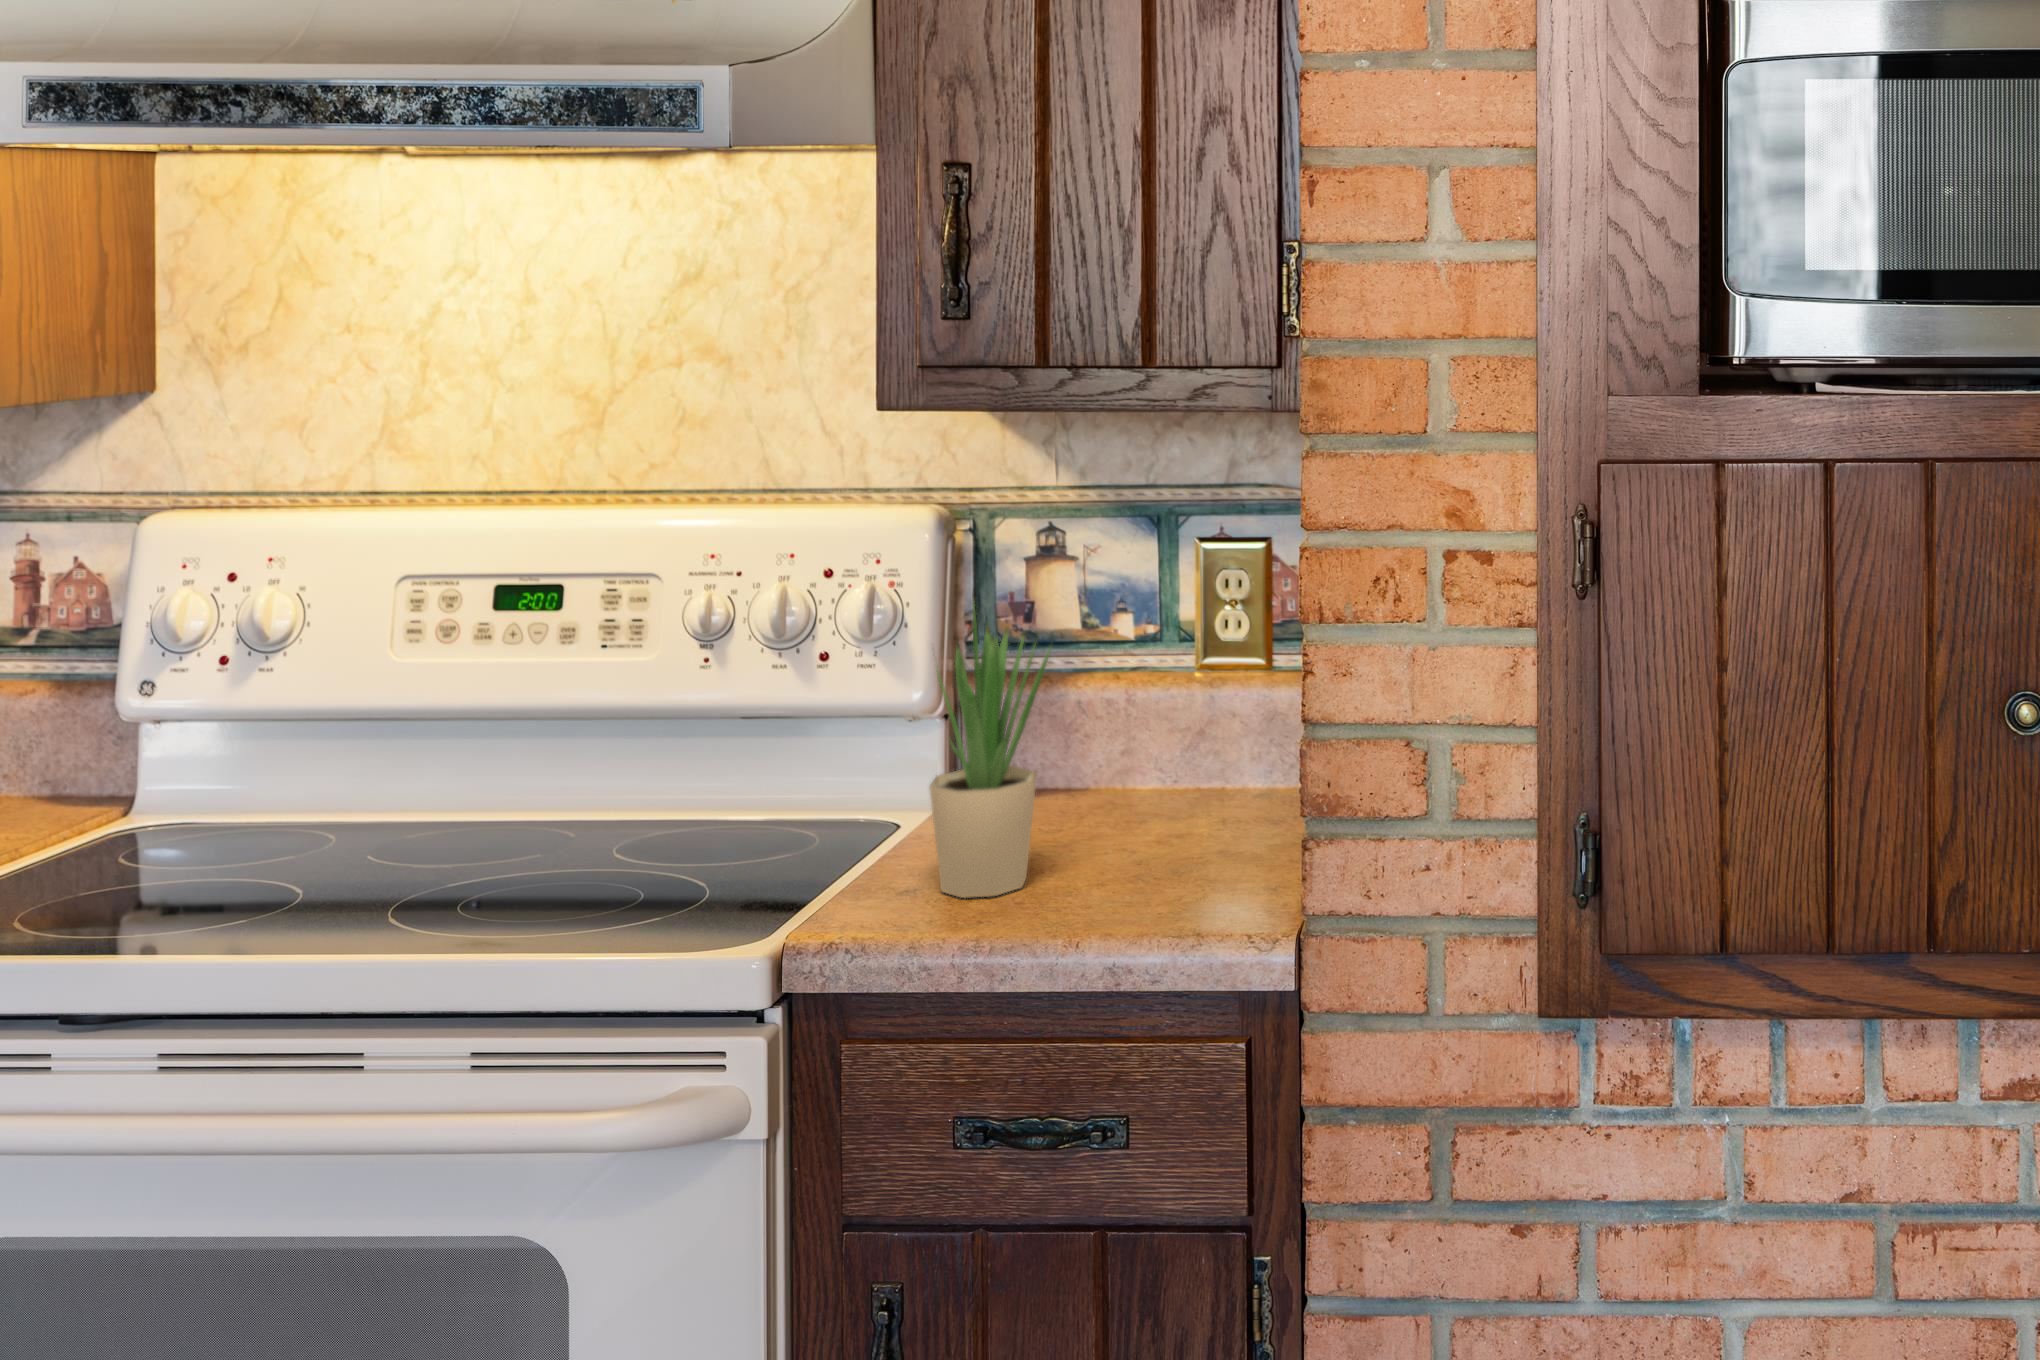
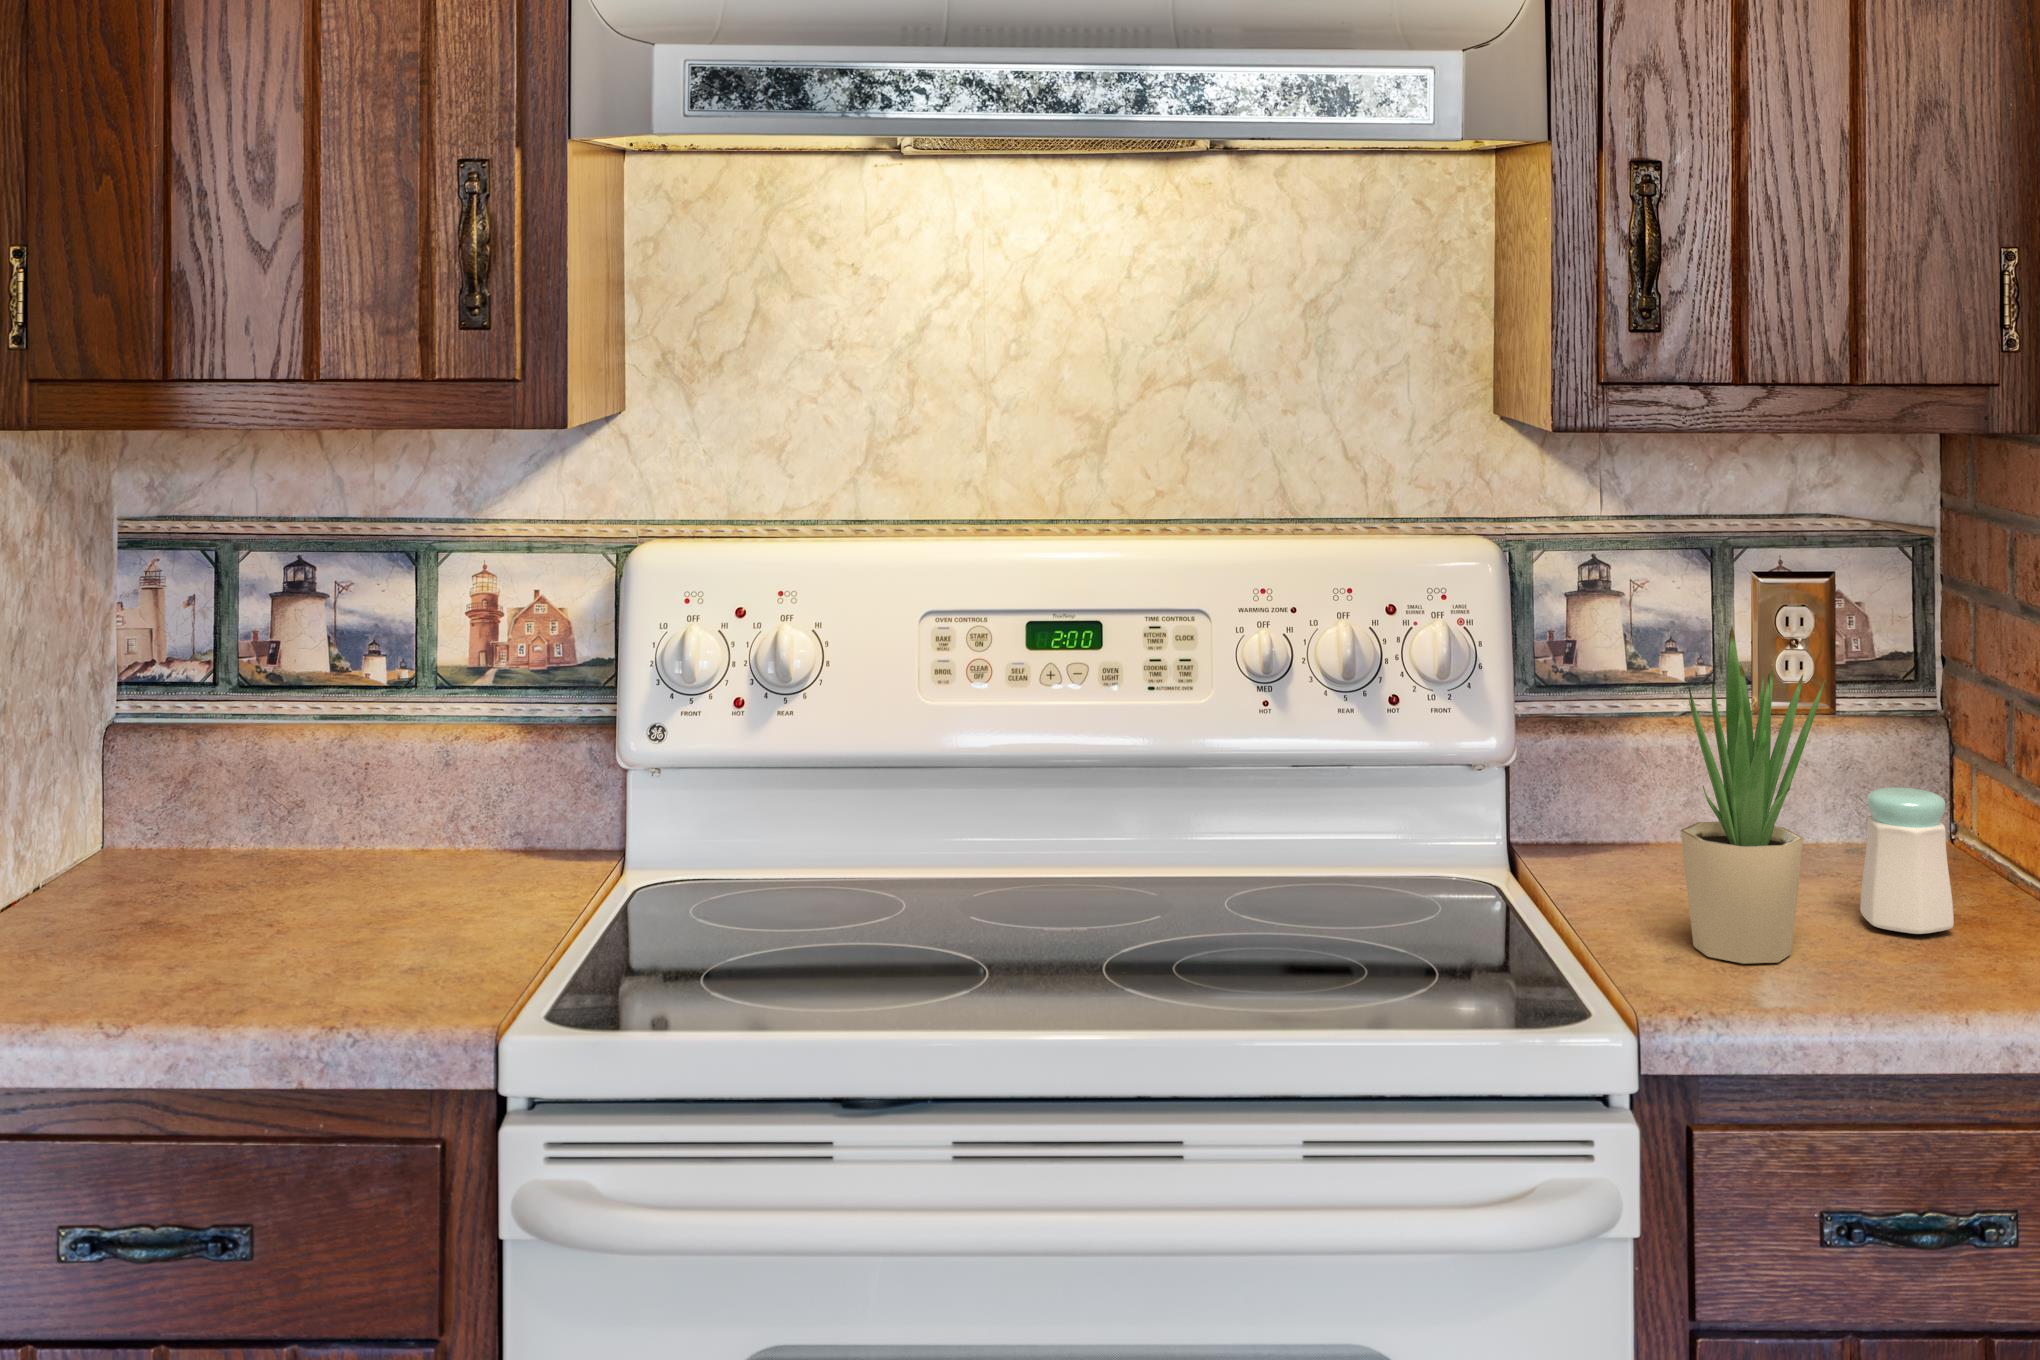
salt shaker: none [1138,732,1217,865] -> present [1860,787,1954,934]

